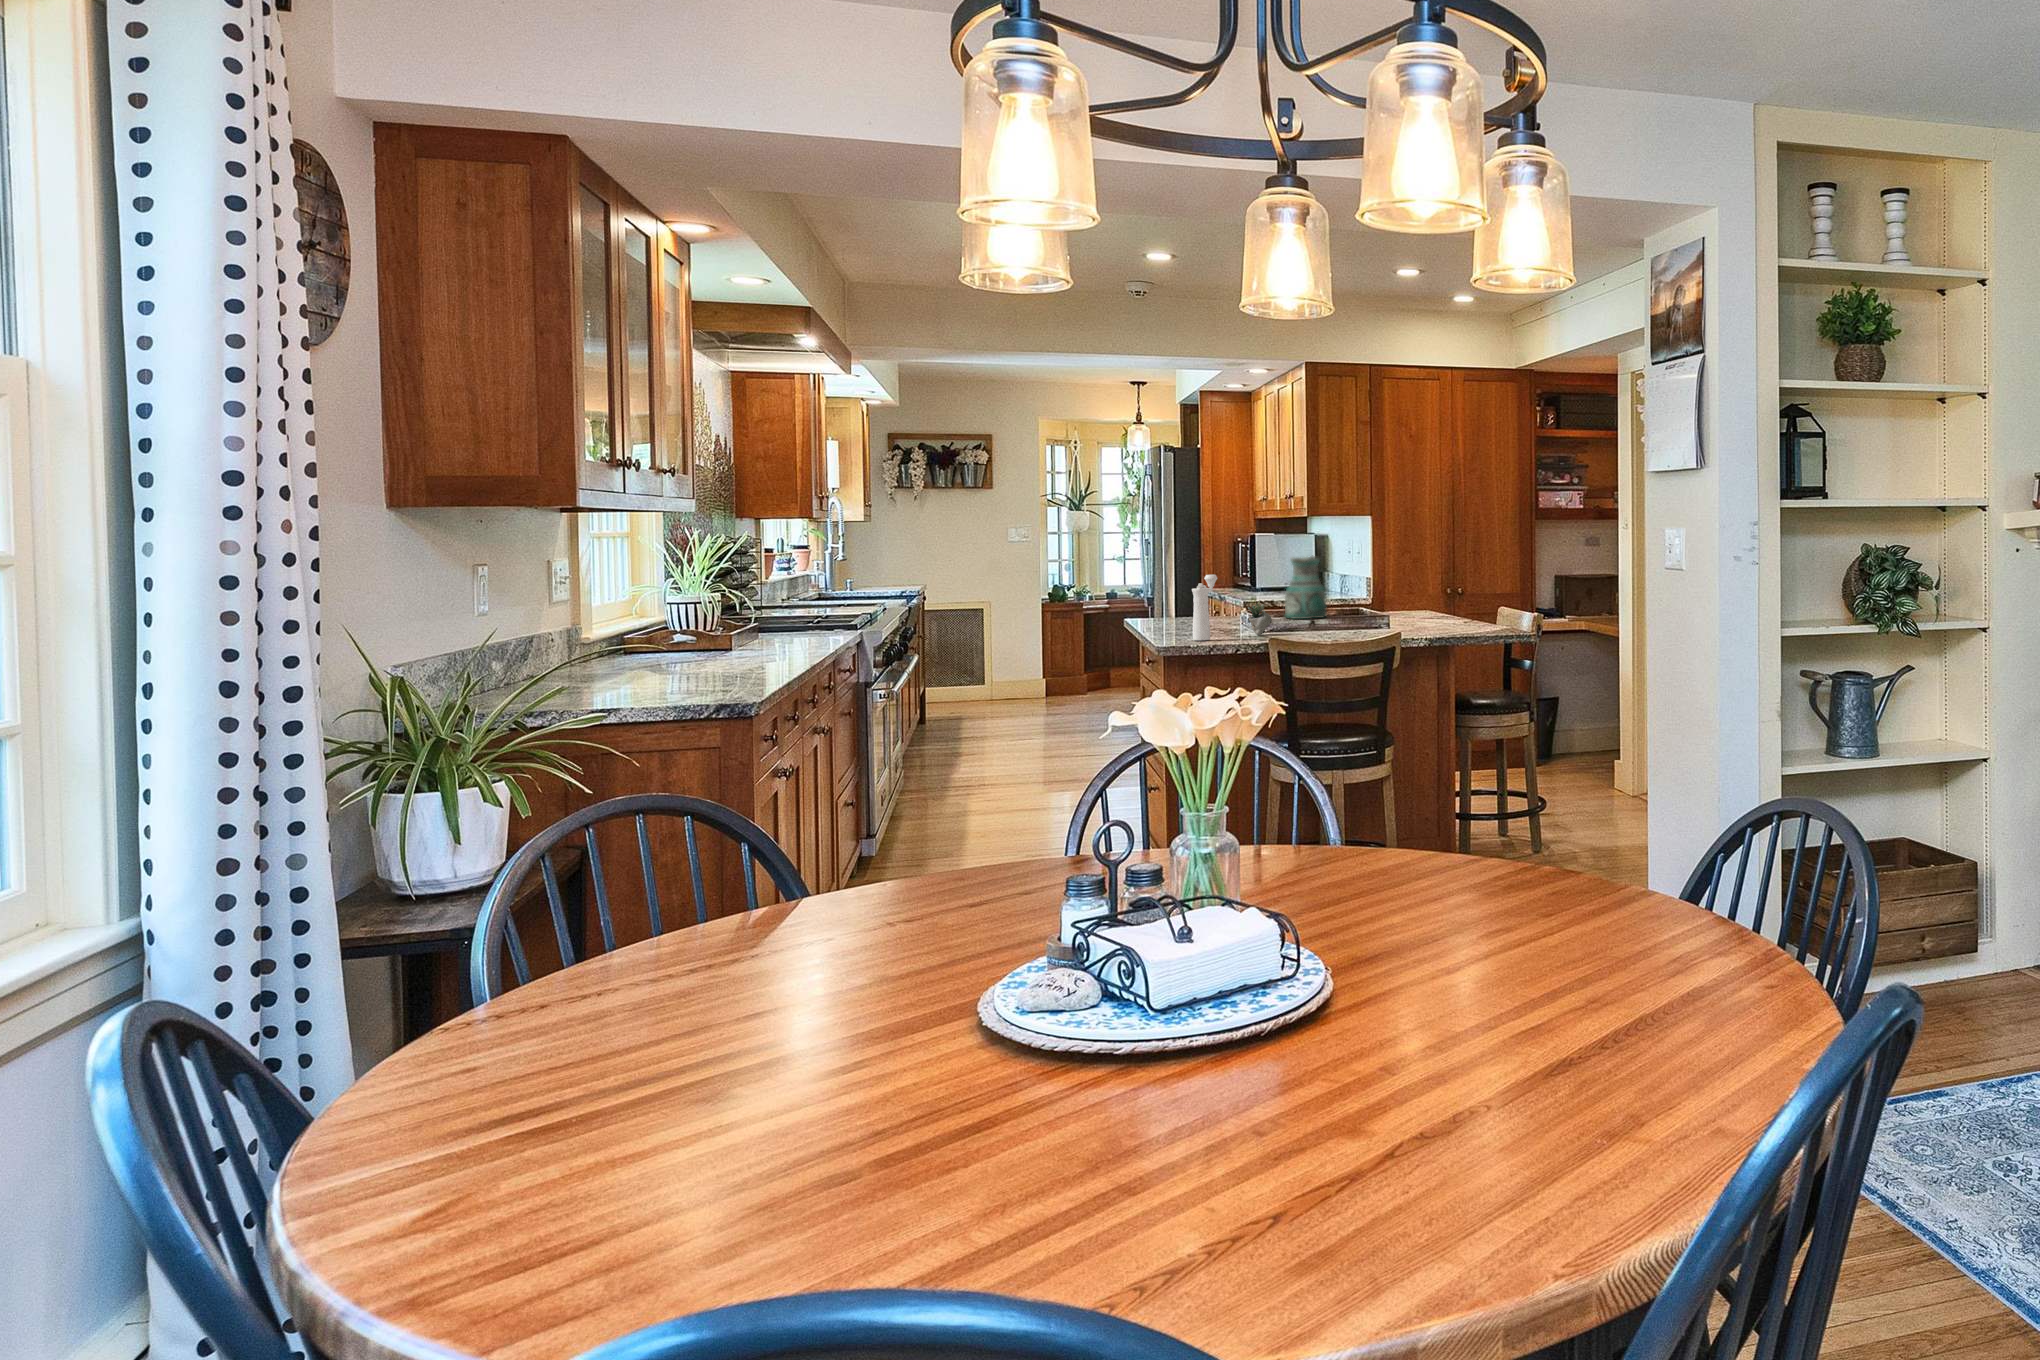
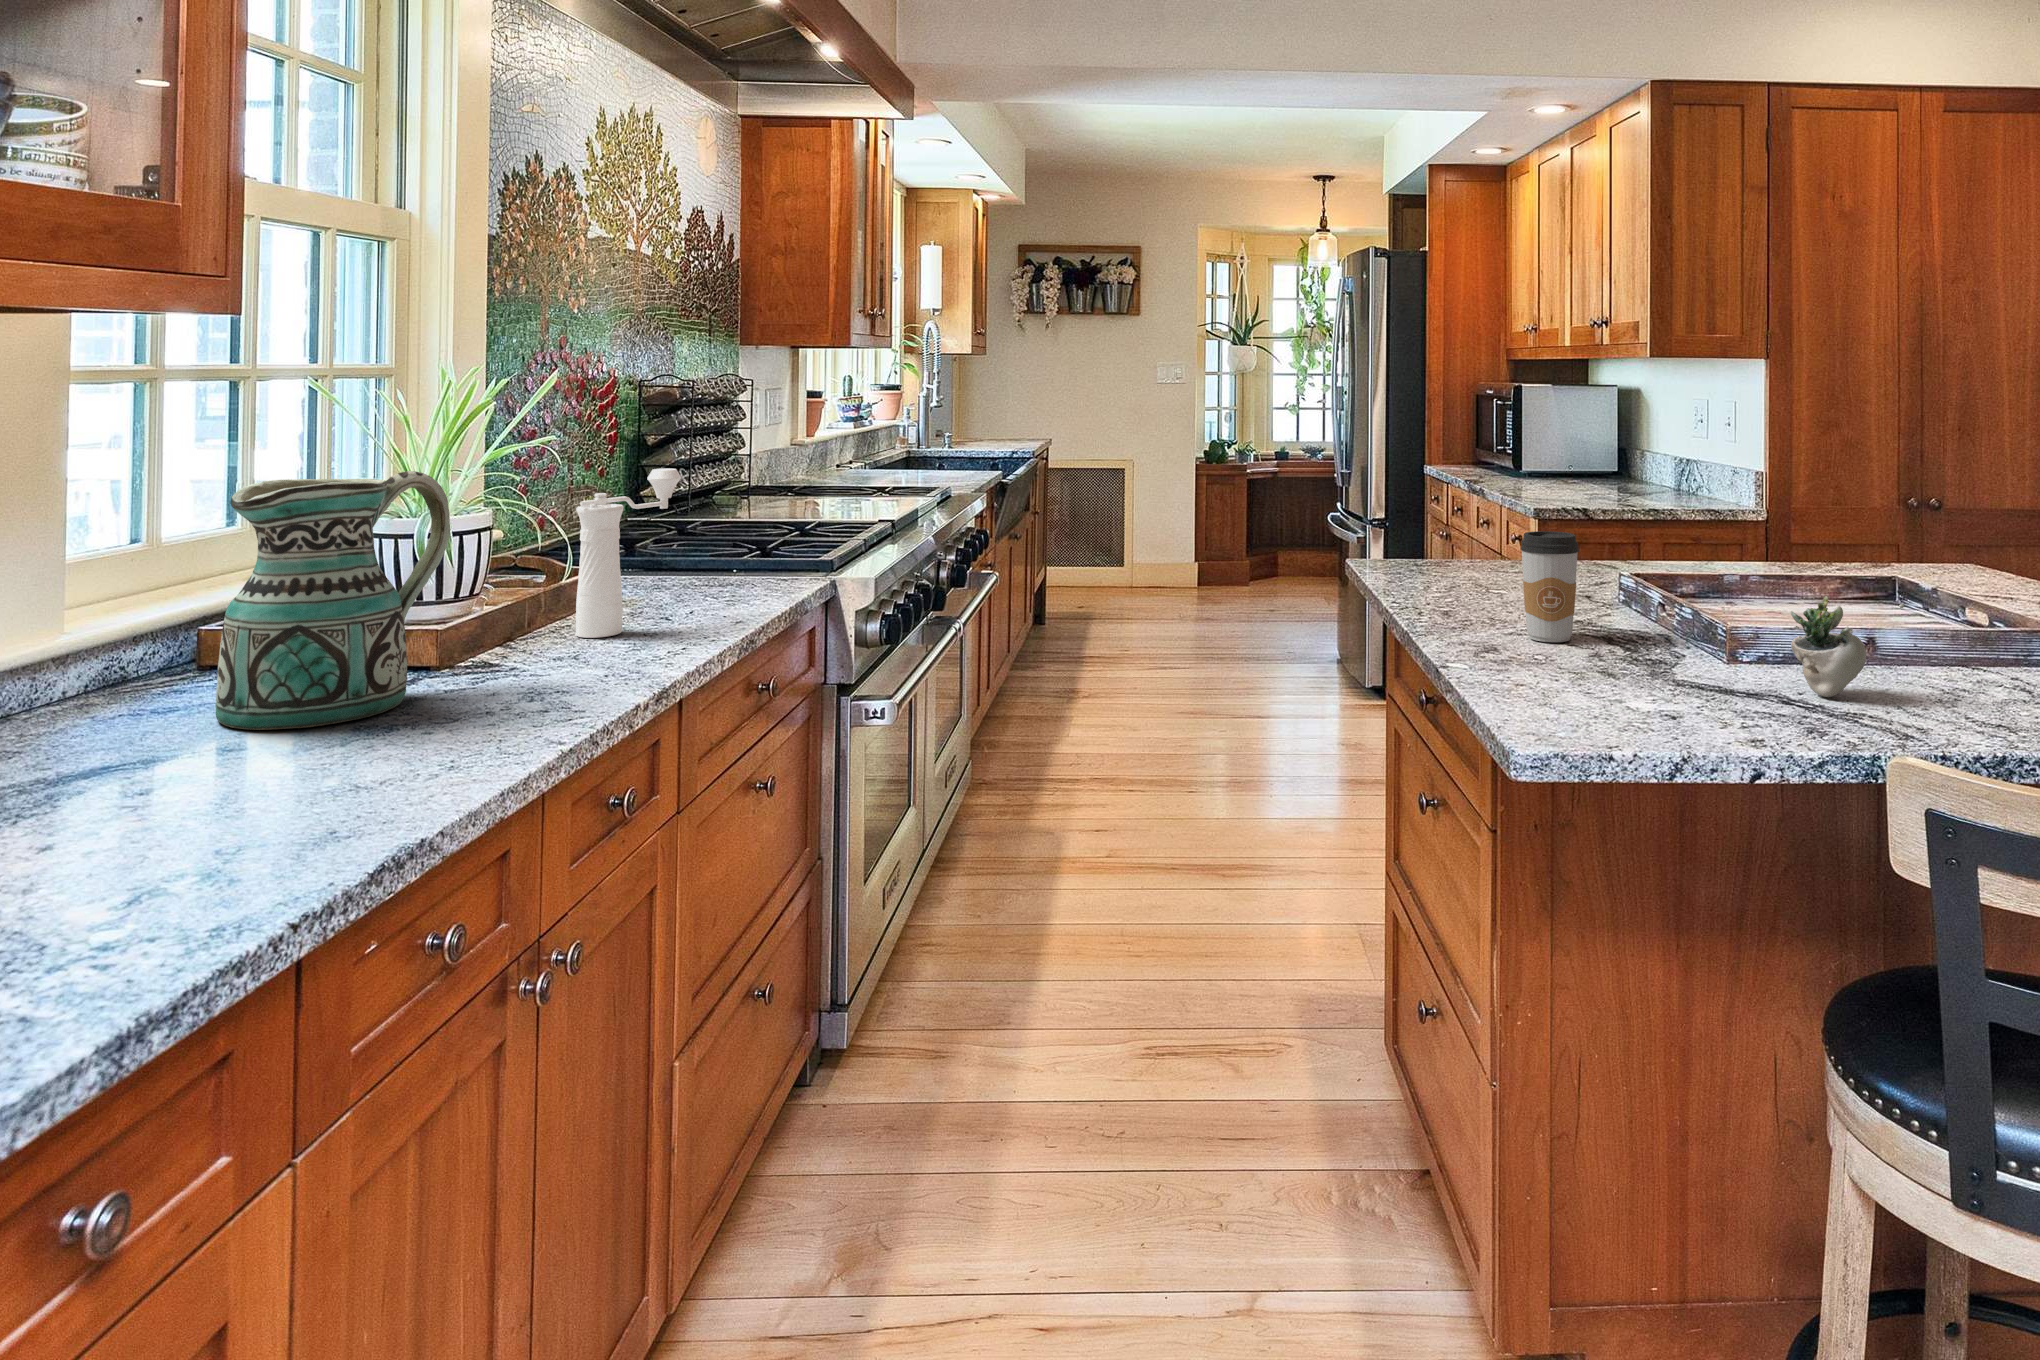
ceramic pitcher: present [1285,556,1327,619] -> present [216,471,451,730]
pepper mill: present [1192,575,1218,640] -> present [576,468,681,638]
coffee cup: none [1166,589,1189,630] -> present [1520,531,1579,642]

